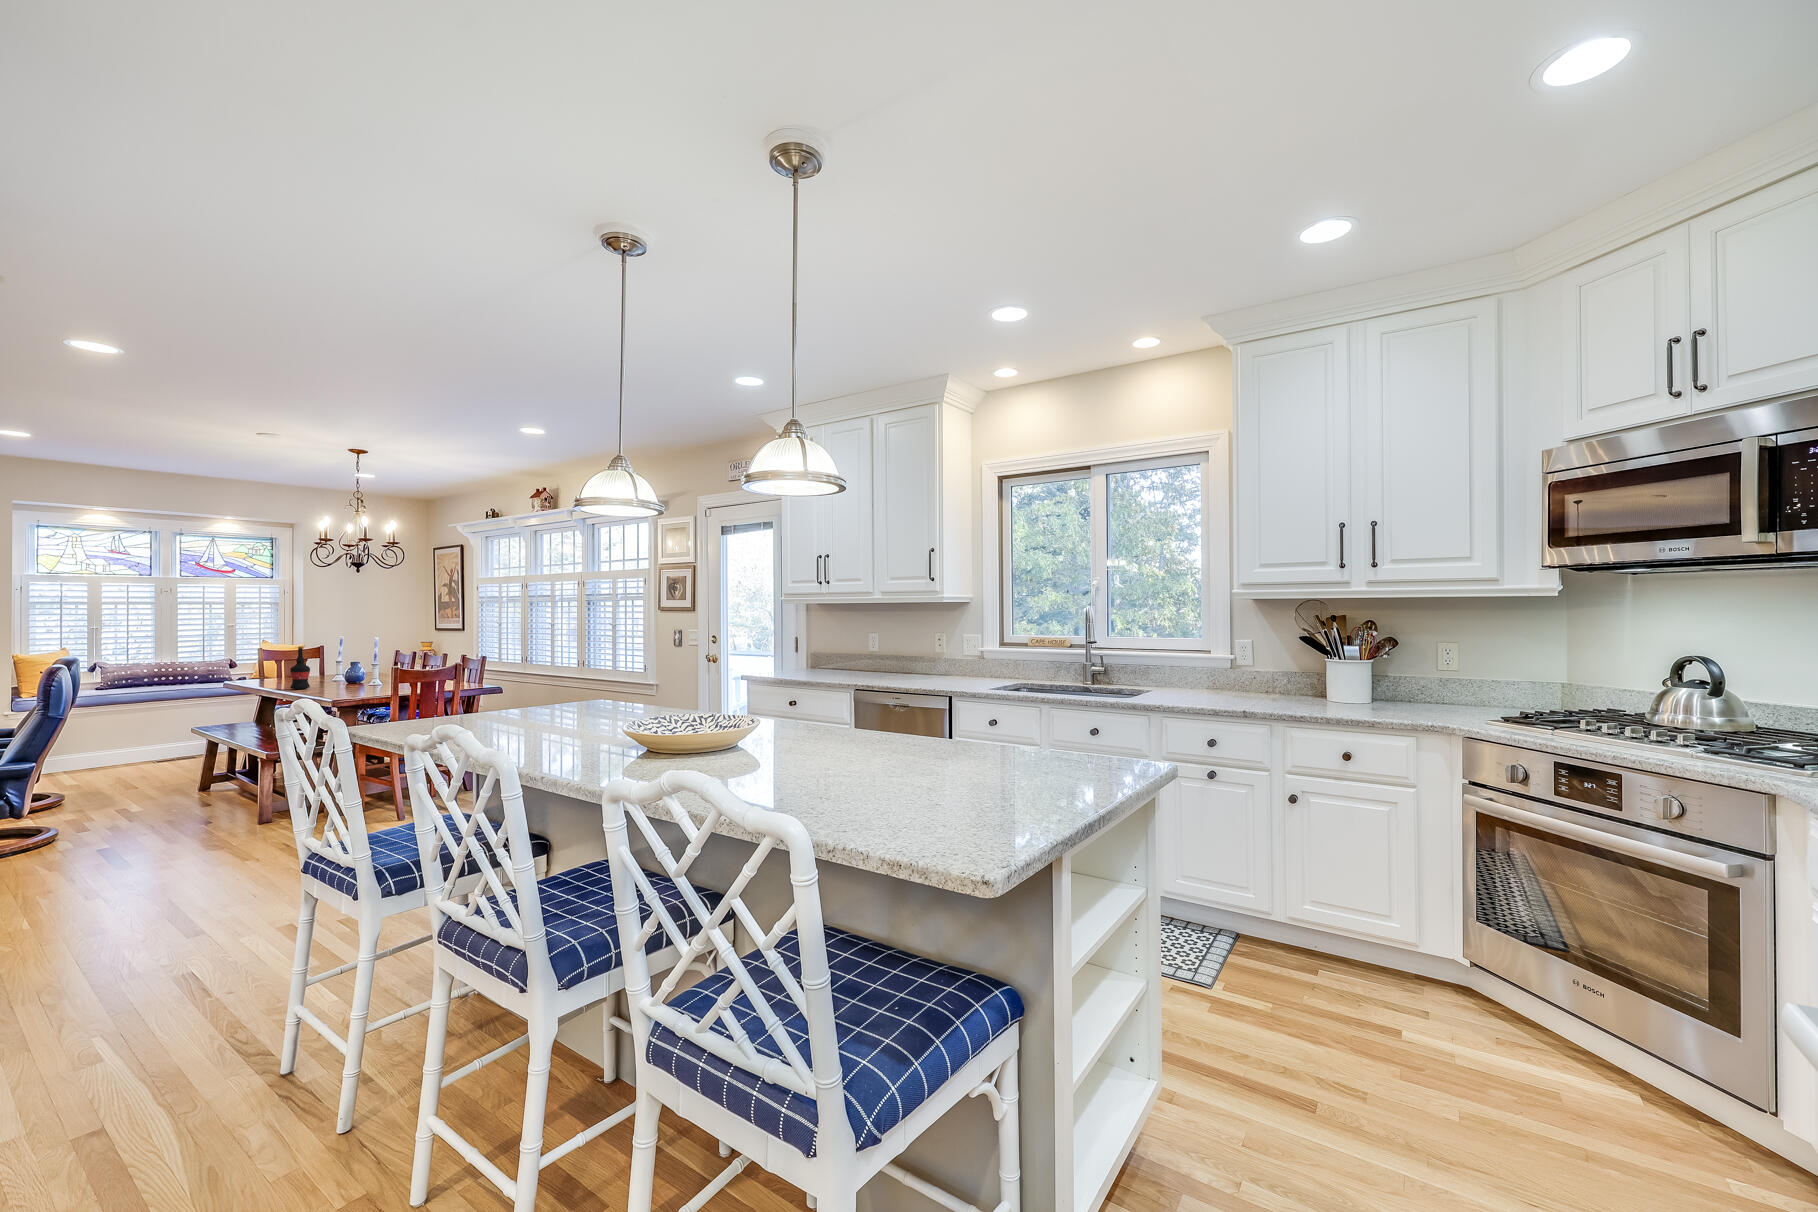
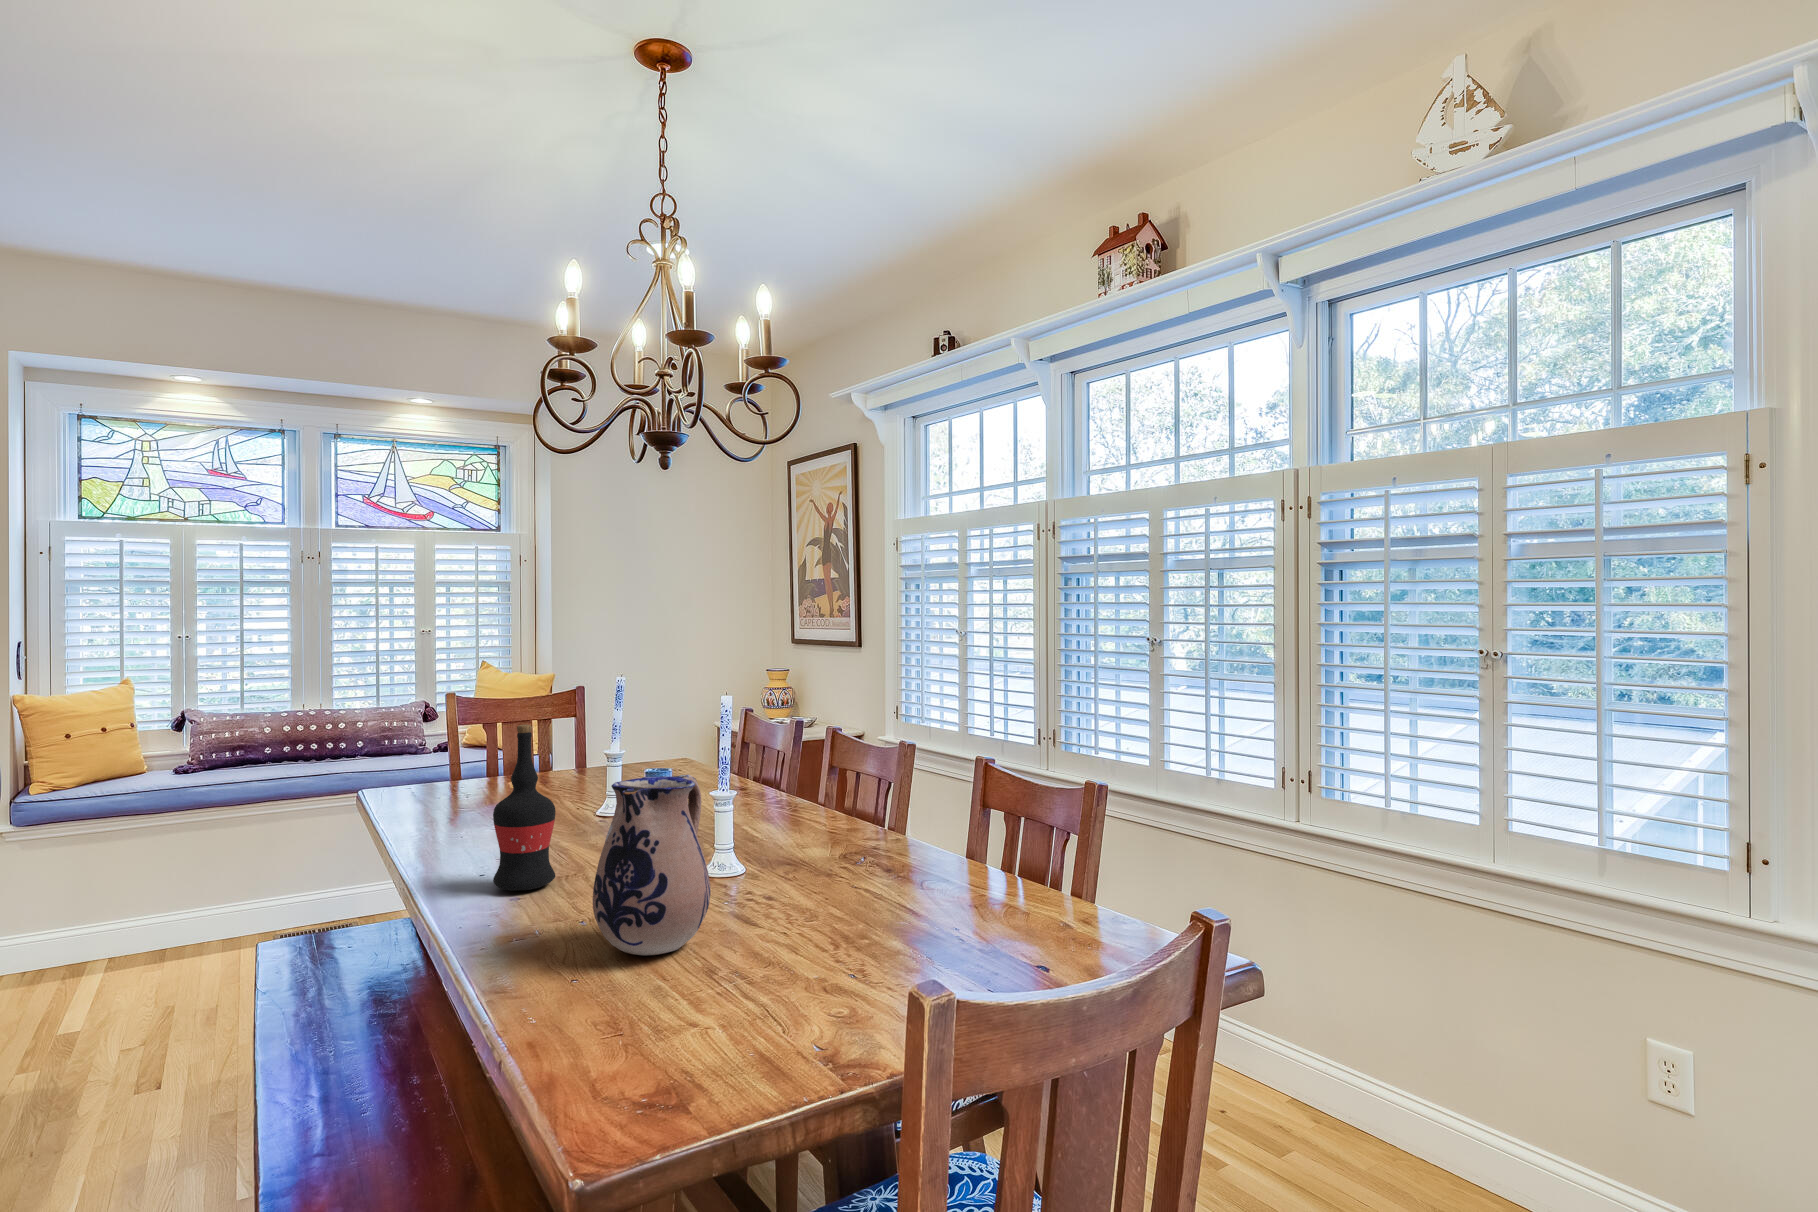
ceramic pitcher: none [321,655,354,692] -> present [593,775,711,955]

